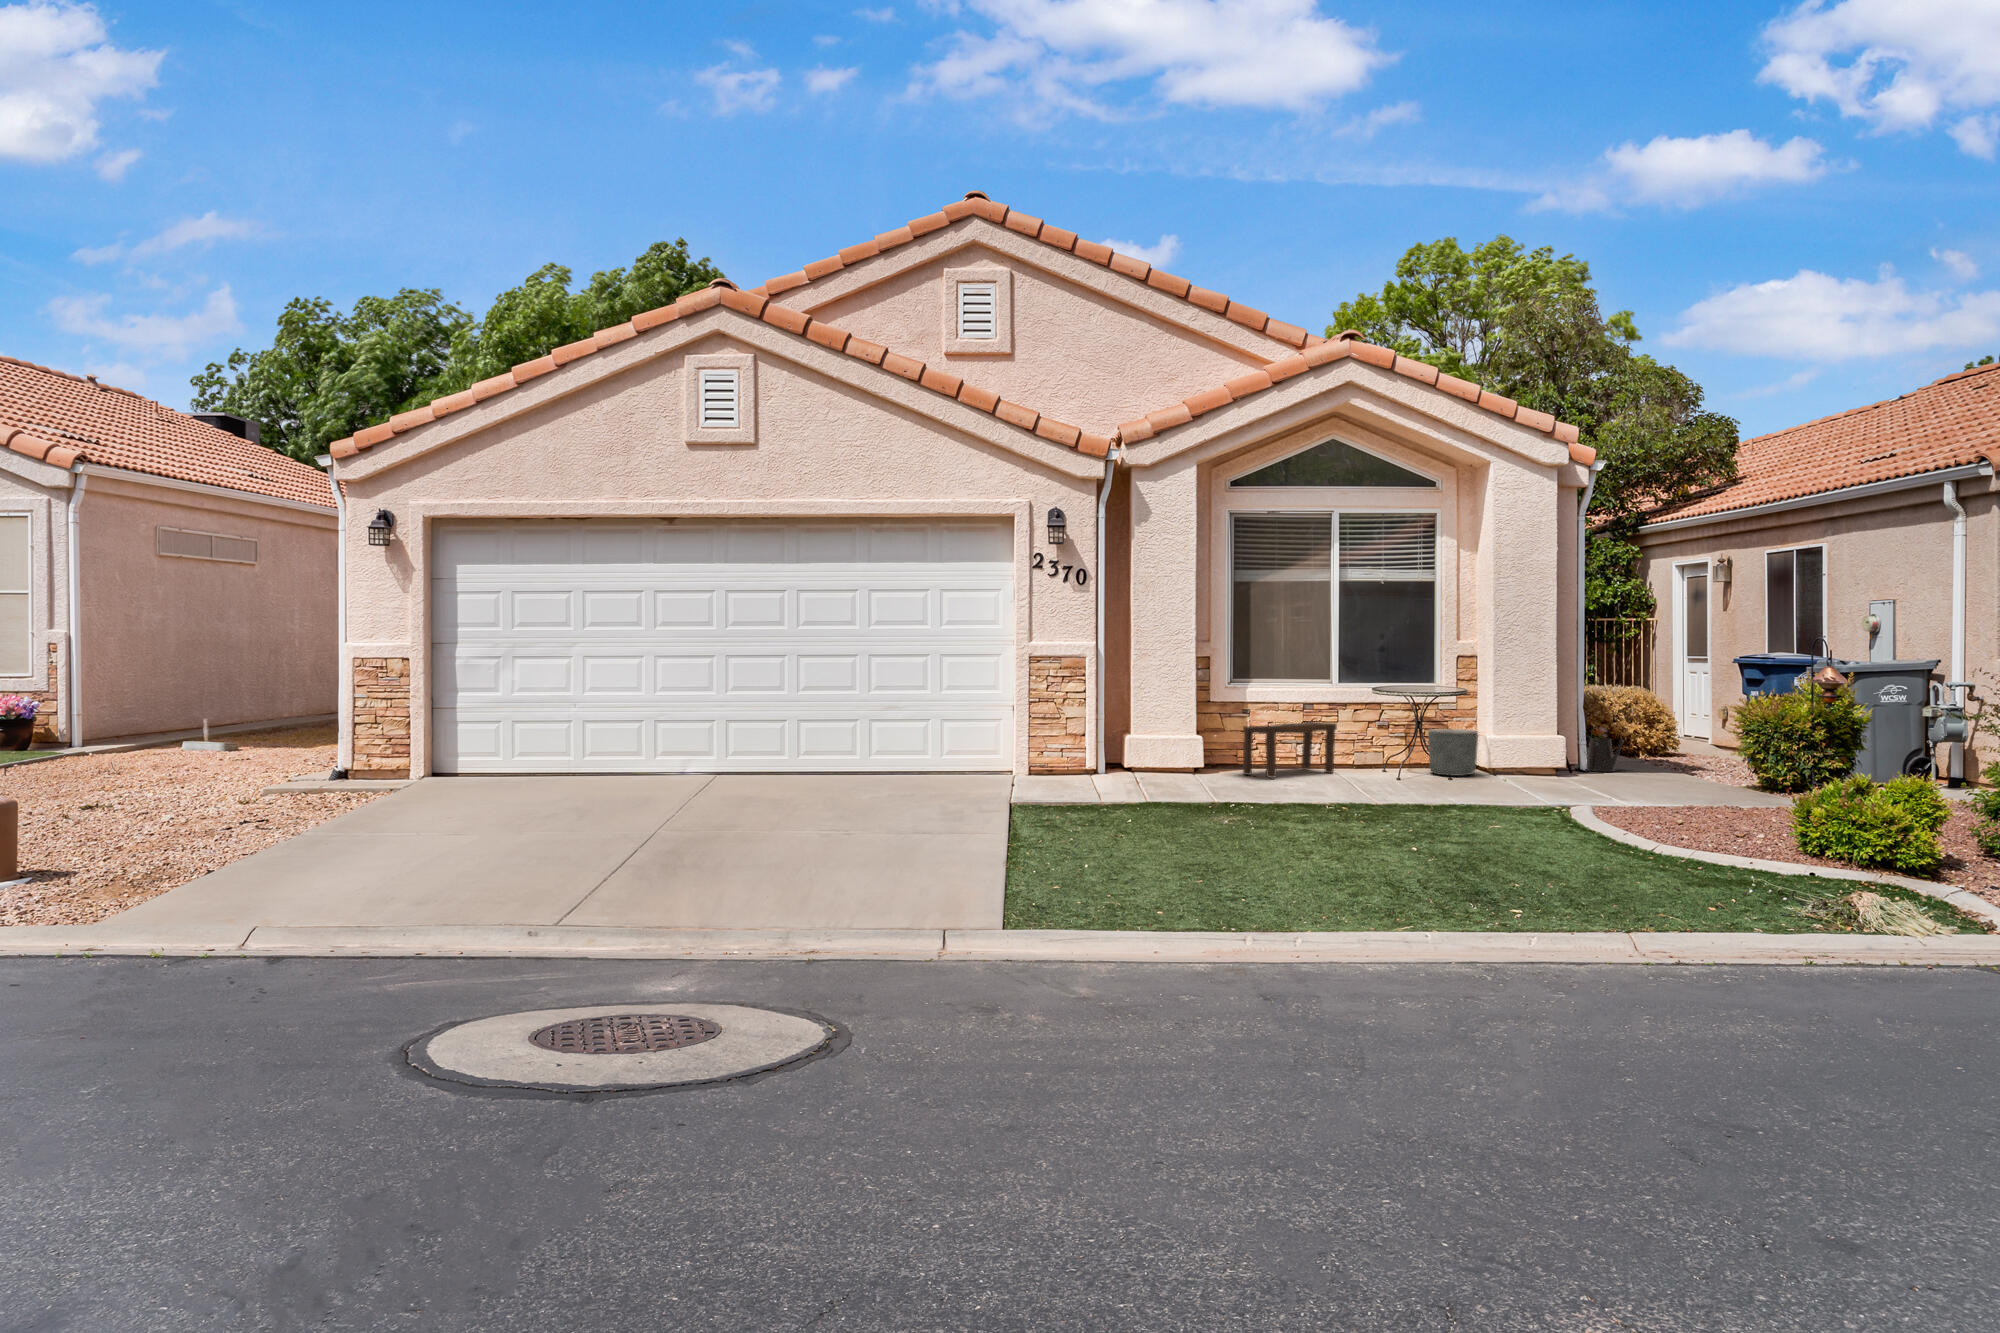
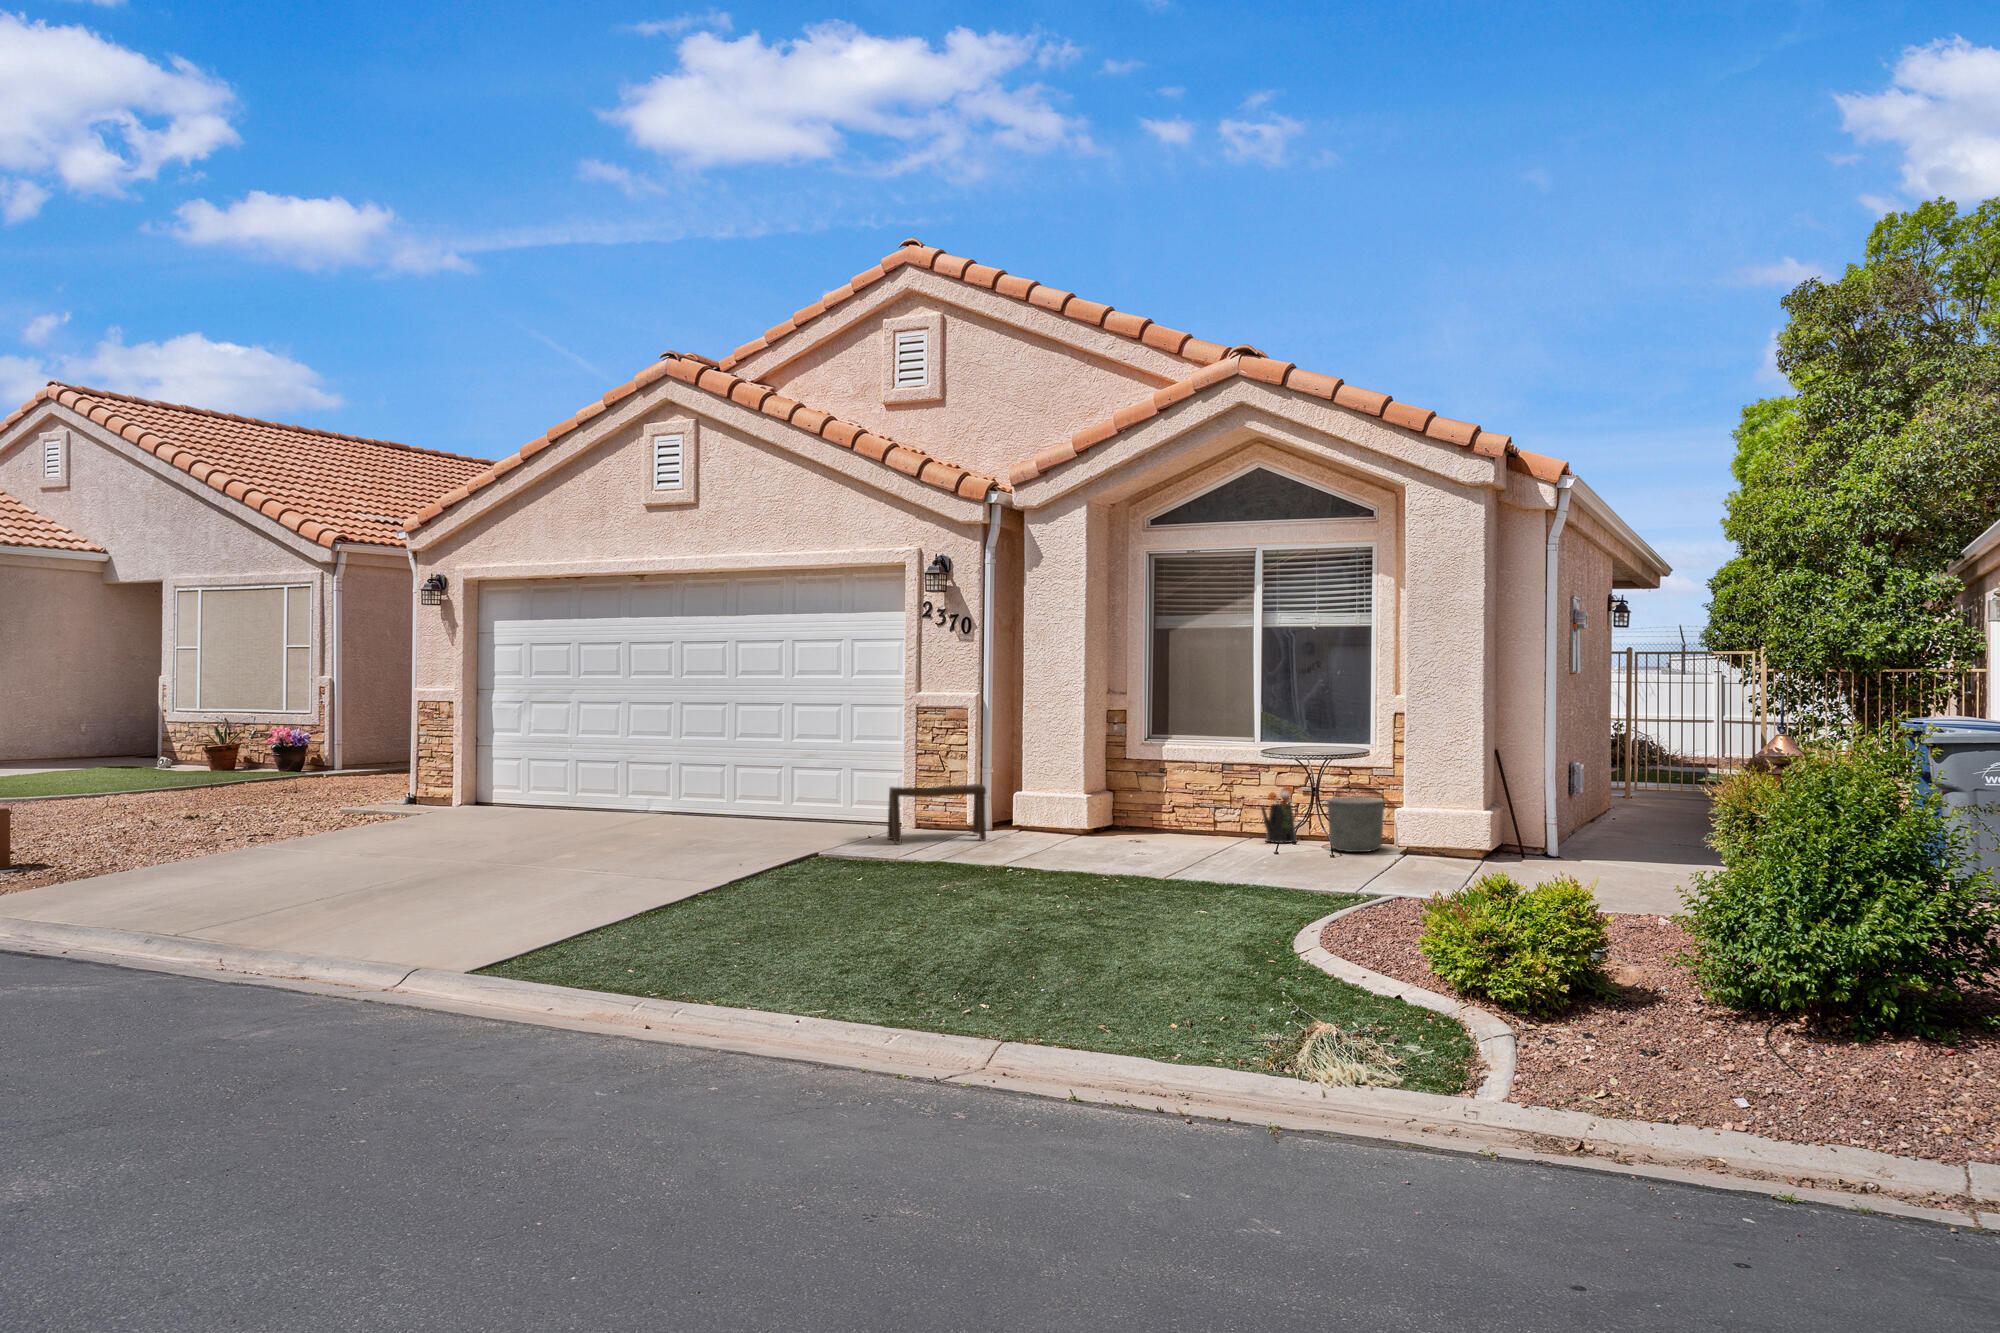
bench: present [1243,722,1337,778] -> present [888,784,986,843]
watering can: present [1586,727,1623,772] -> present [1261,786,1297,843]

